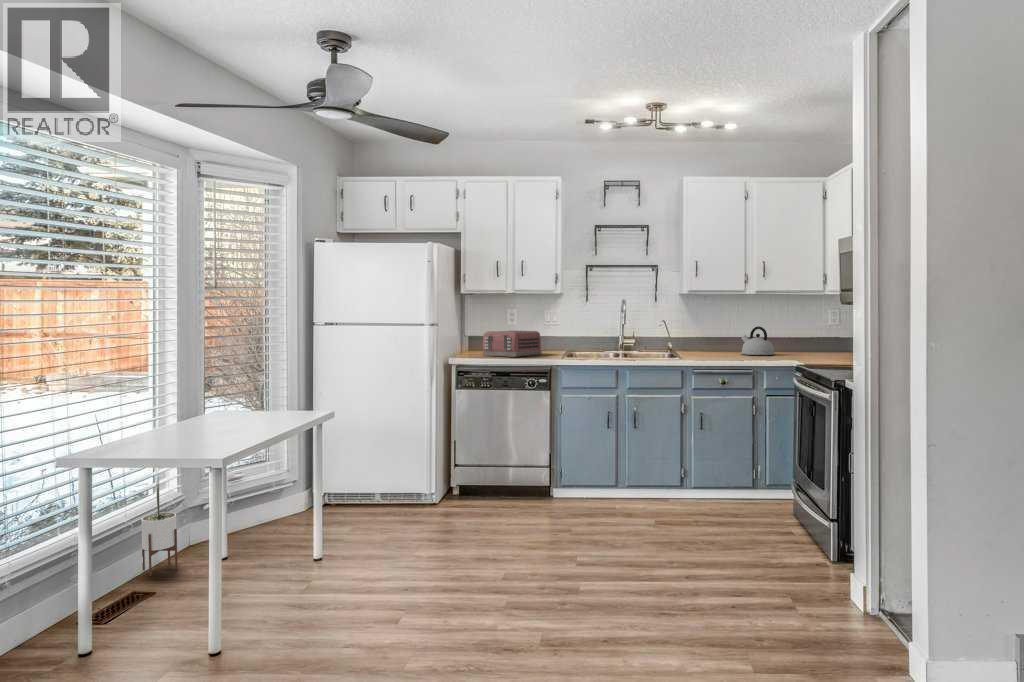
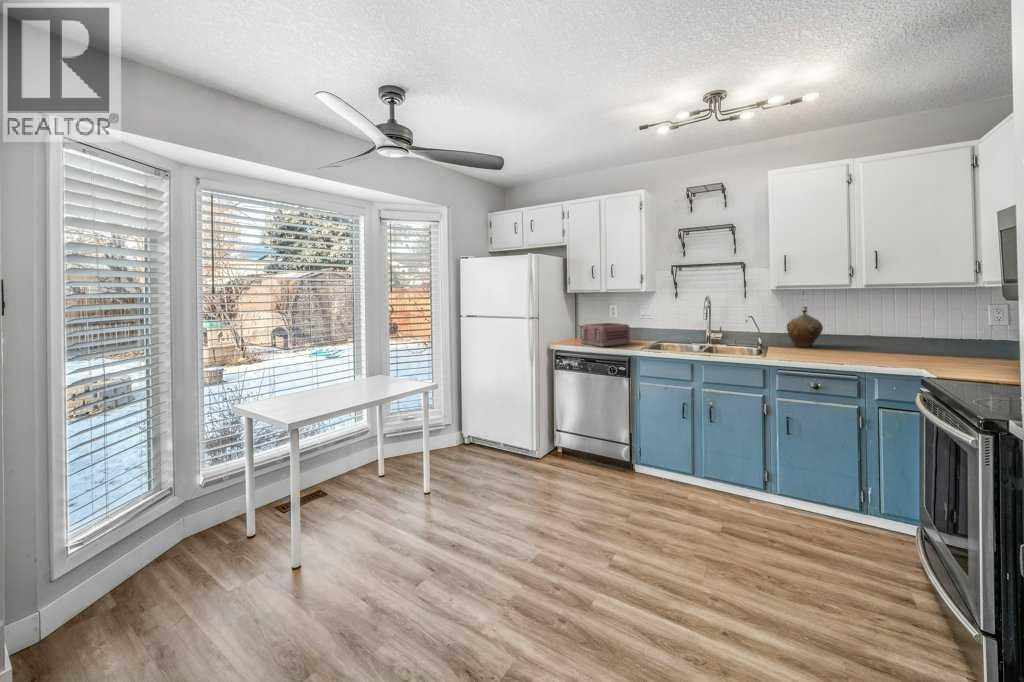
ceramic jug: none [692,312,723,352] -> present [787,307,823,347]
kettle: present [741,326,775,355] -> none [844,324,891,355]
potted plant: present [141,477,178,576] -> none [312,424,338,496]

